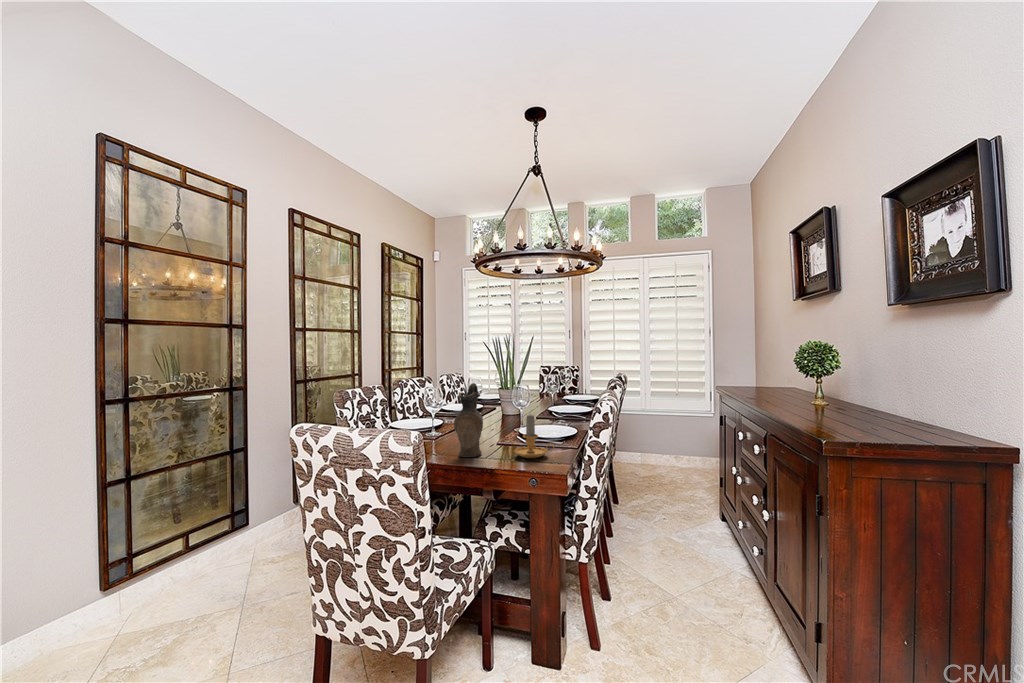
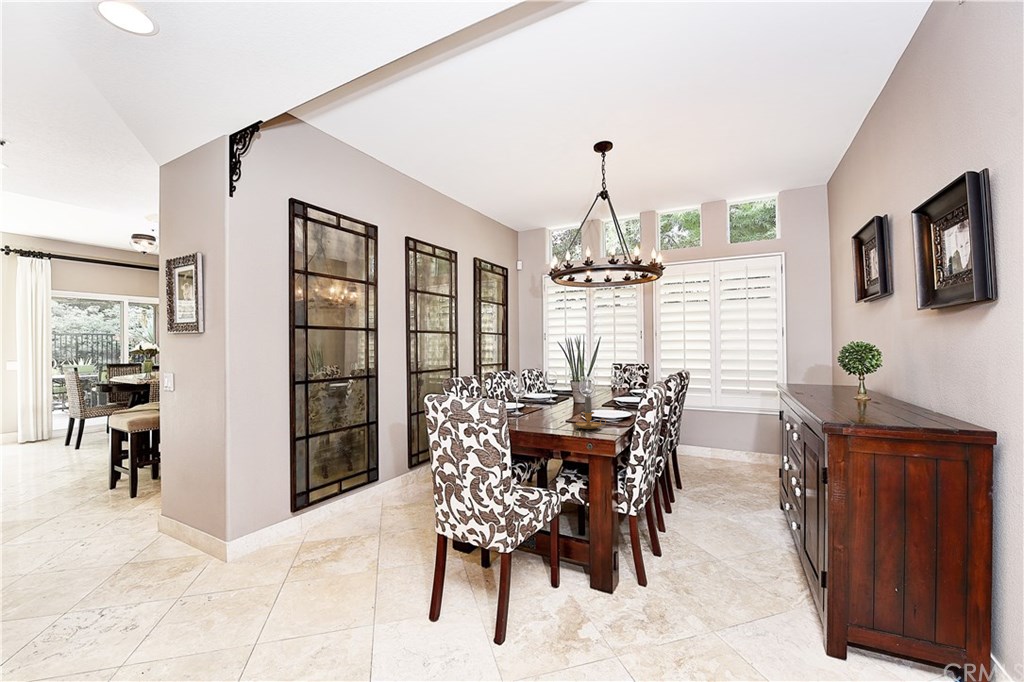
ceramic pitcher: present [454,383,483,457] -> none [530,372,552,427]

